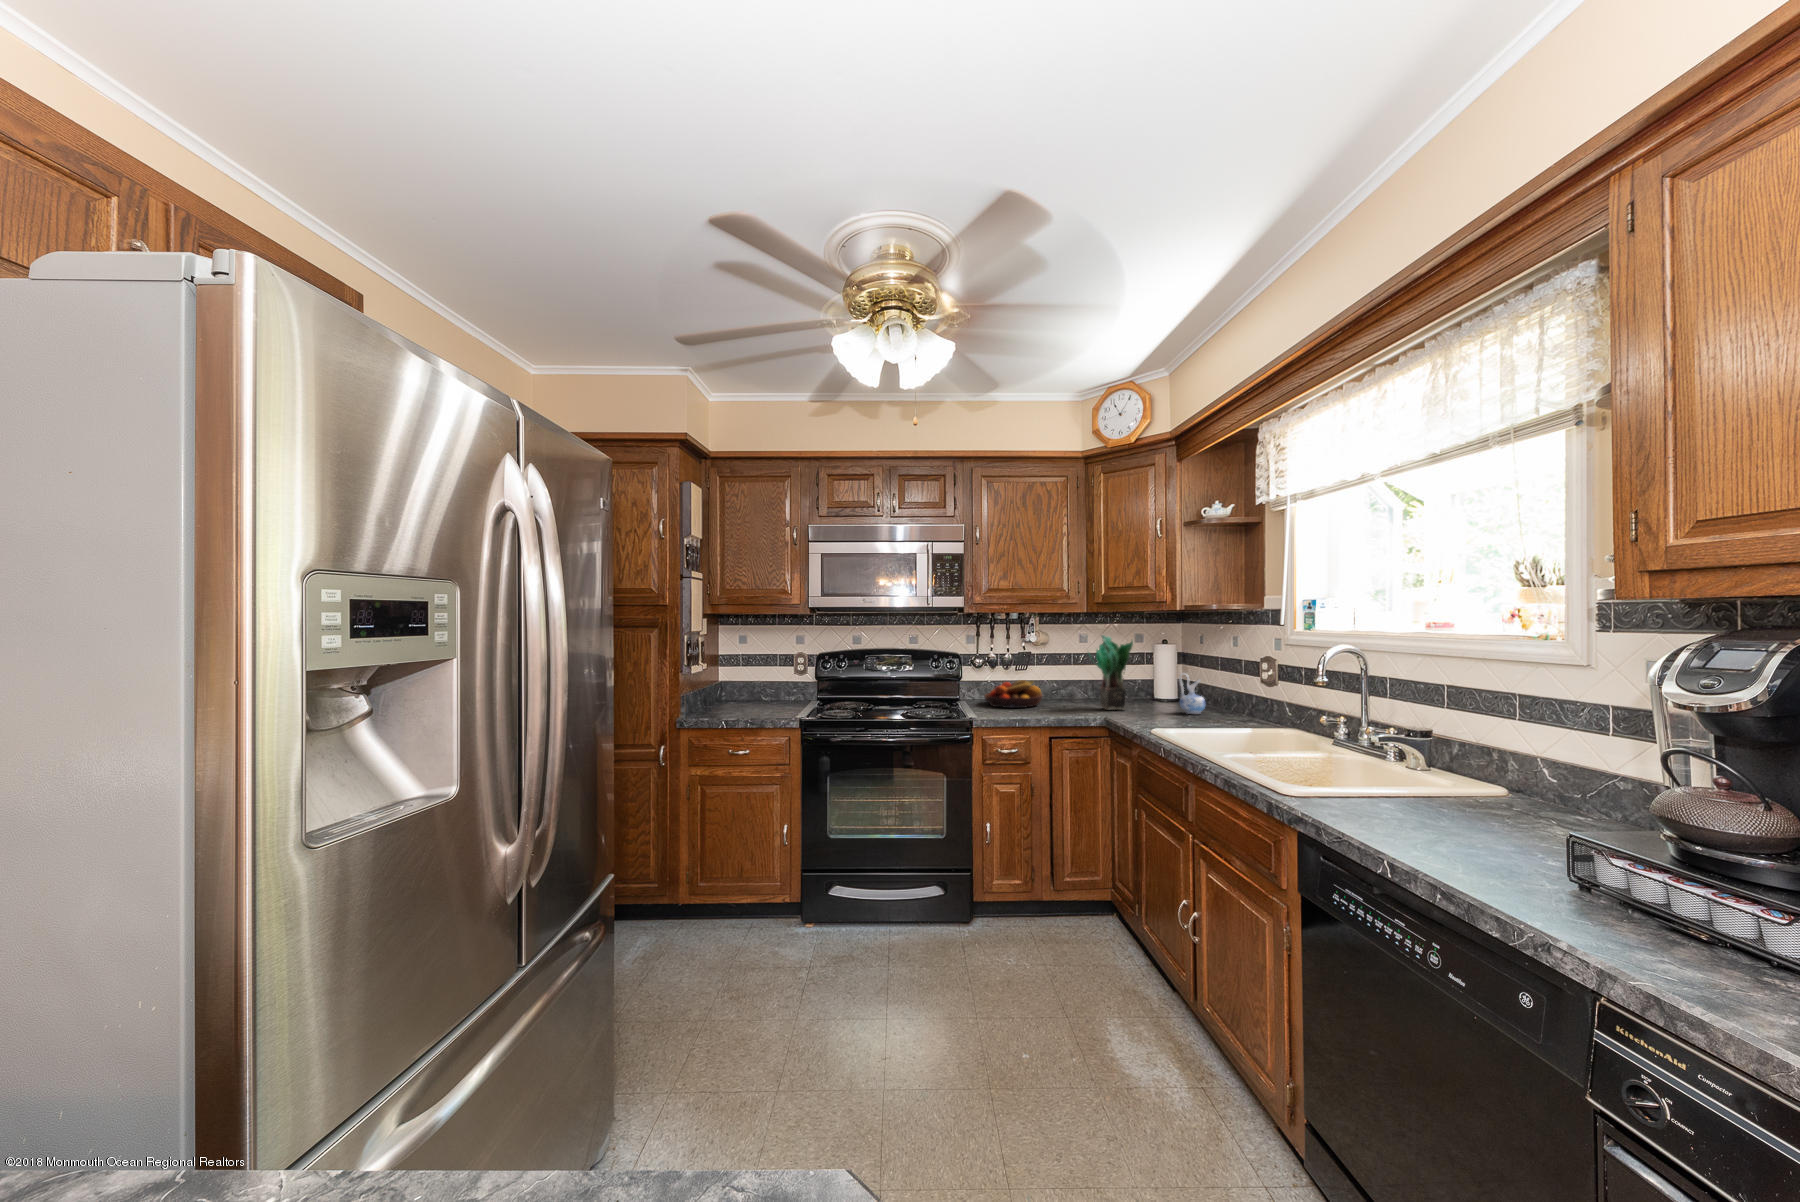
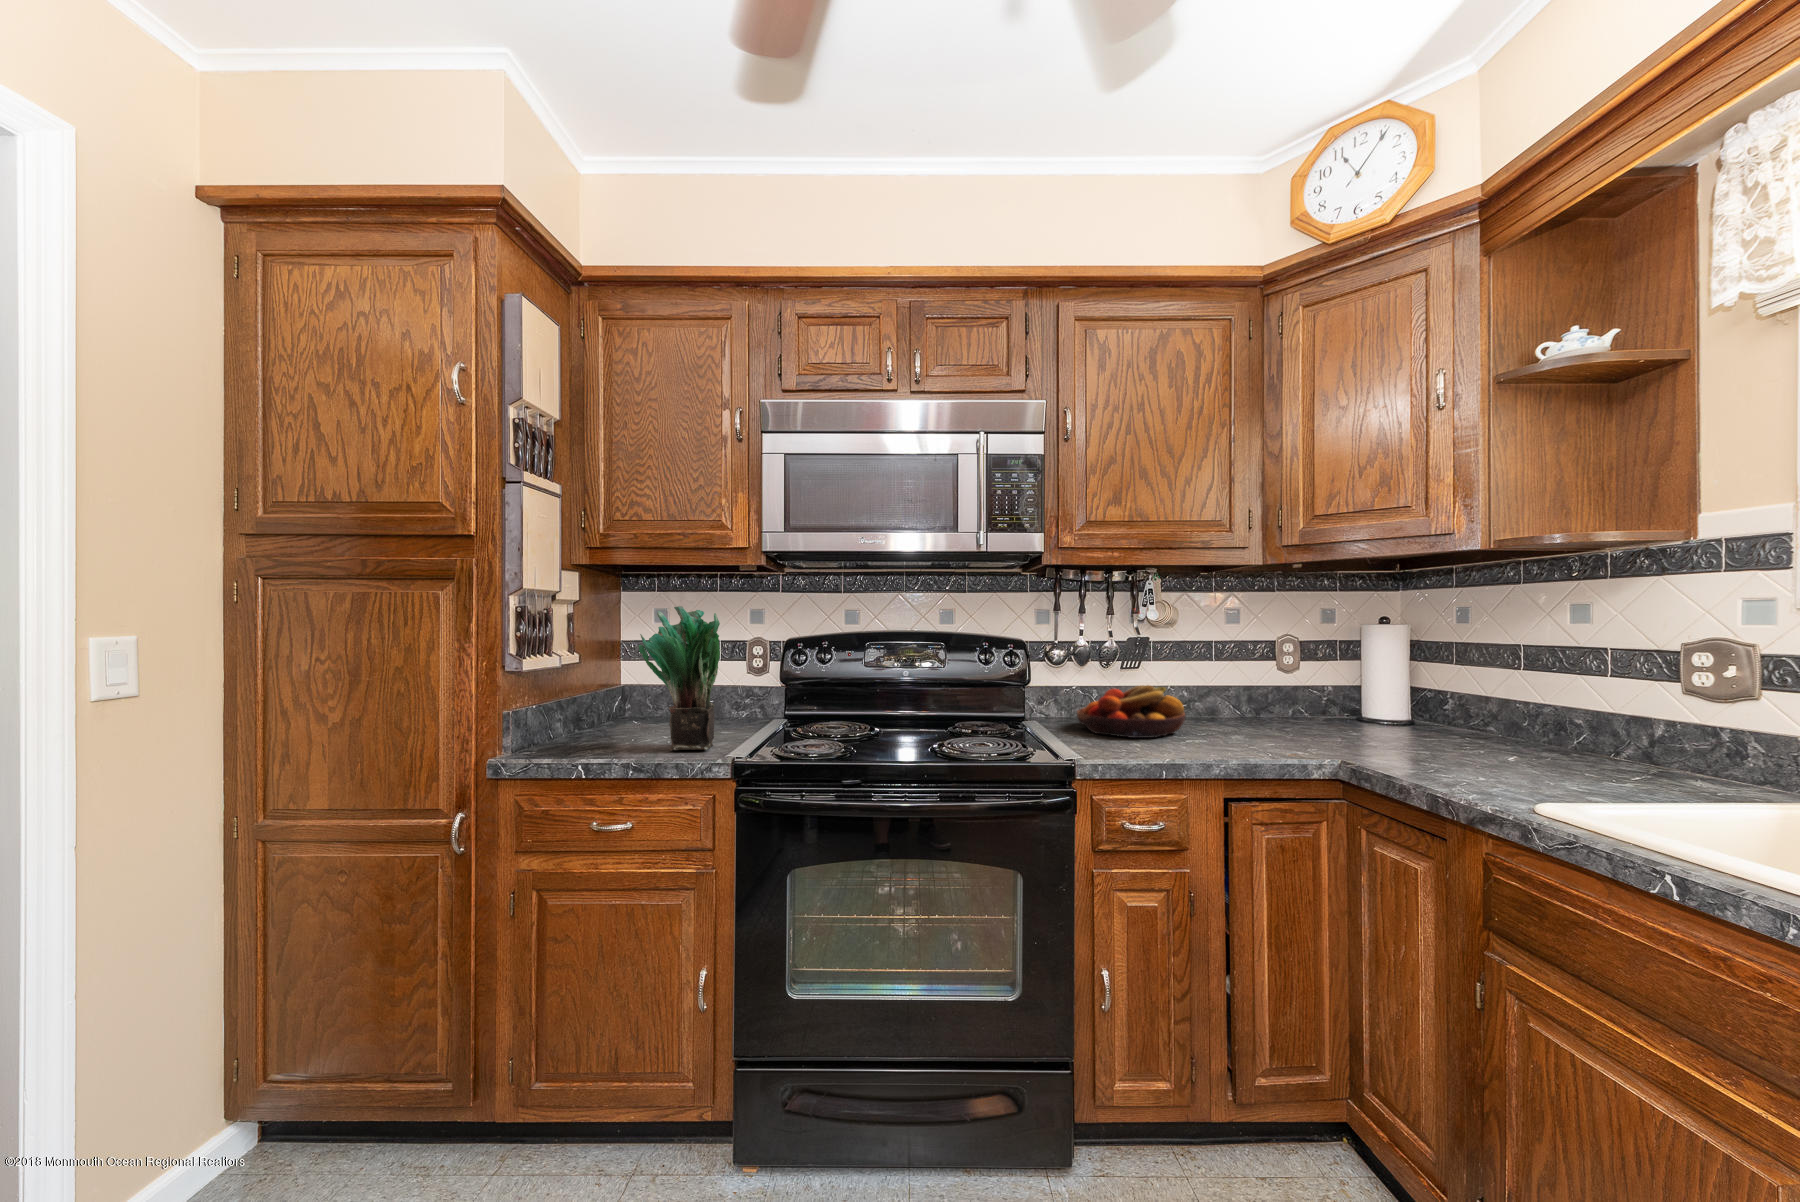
potted plant: present [1091,635,1133,710] -> present [639,606,720,751]
ceramic pitcher: present [1179,673,1206,714] -> none [1476,674,1539,756]

